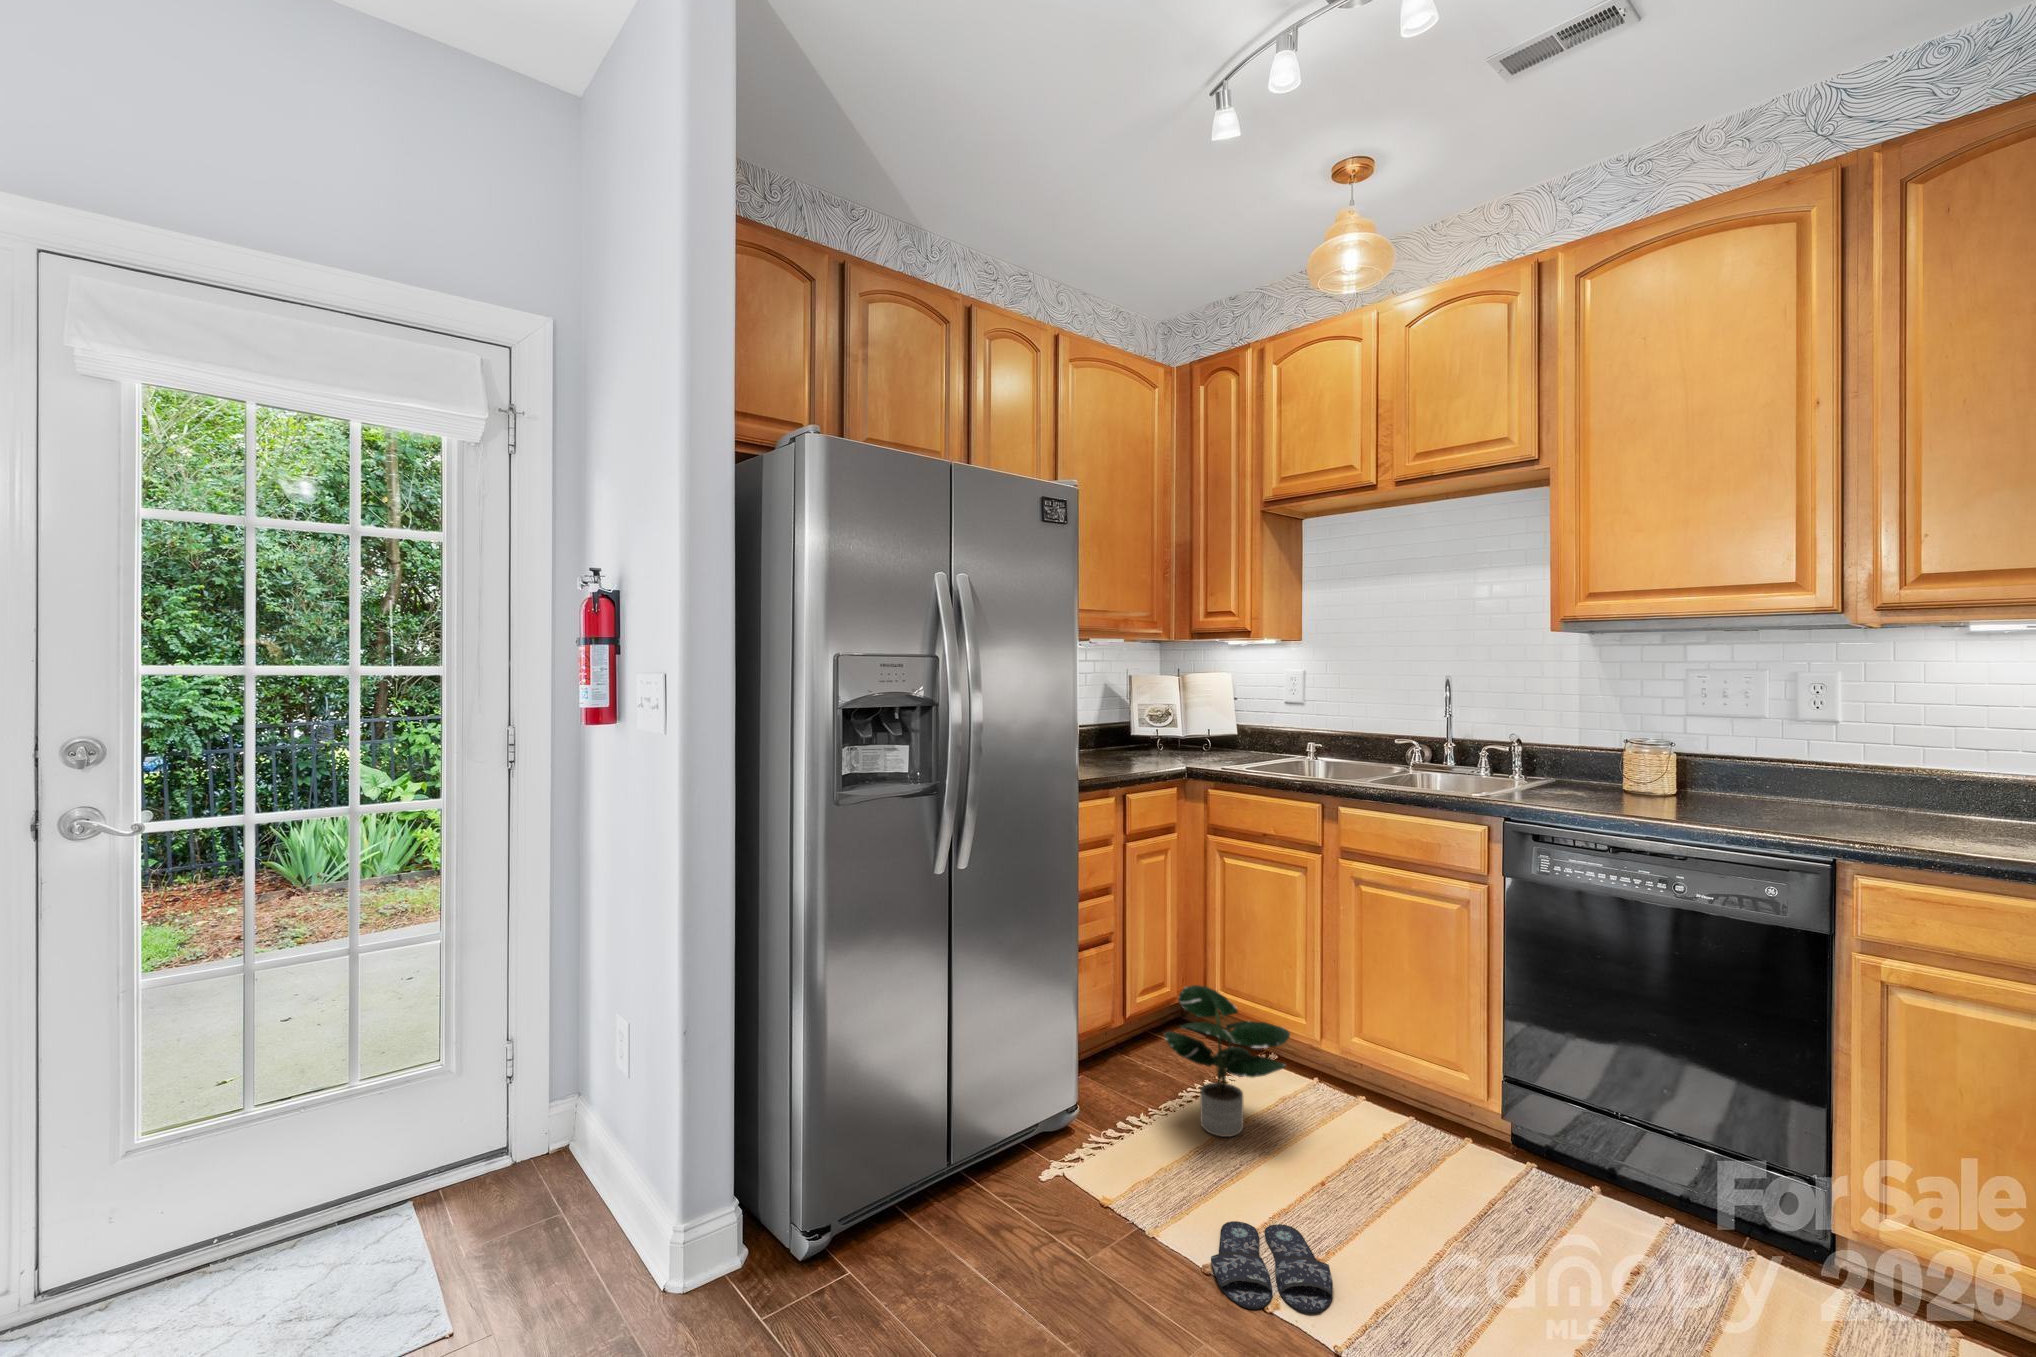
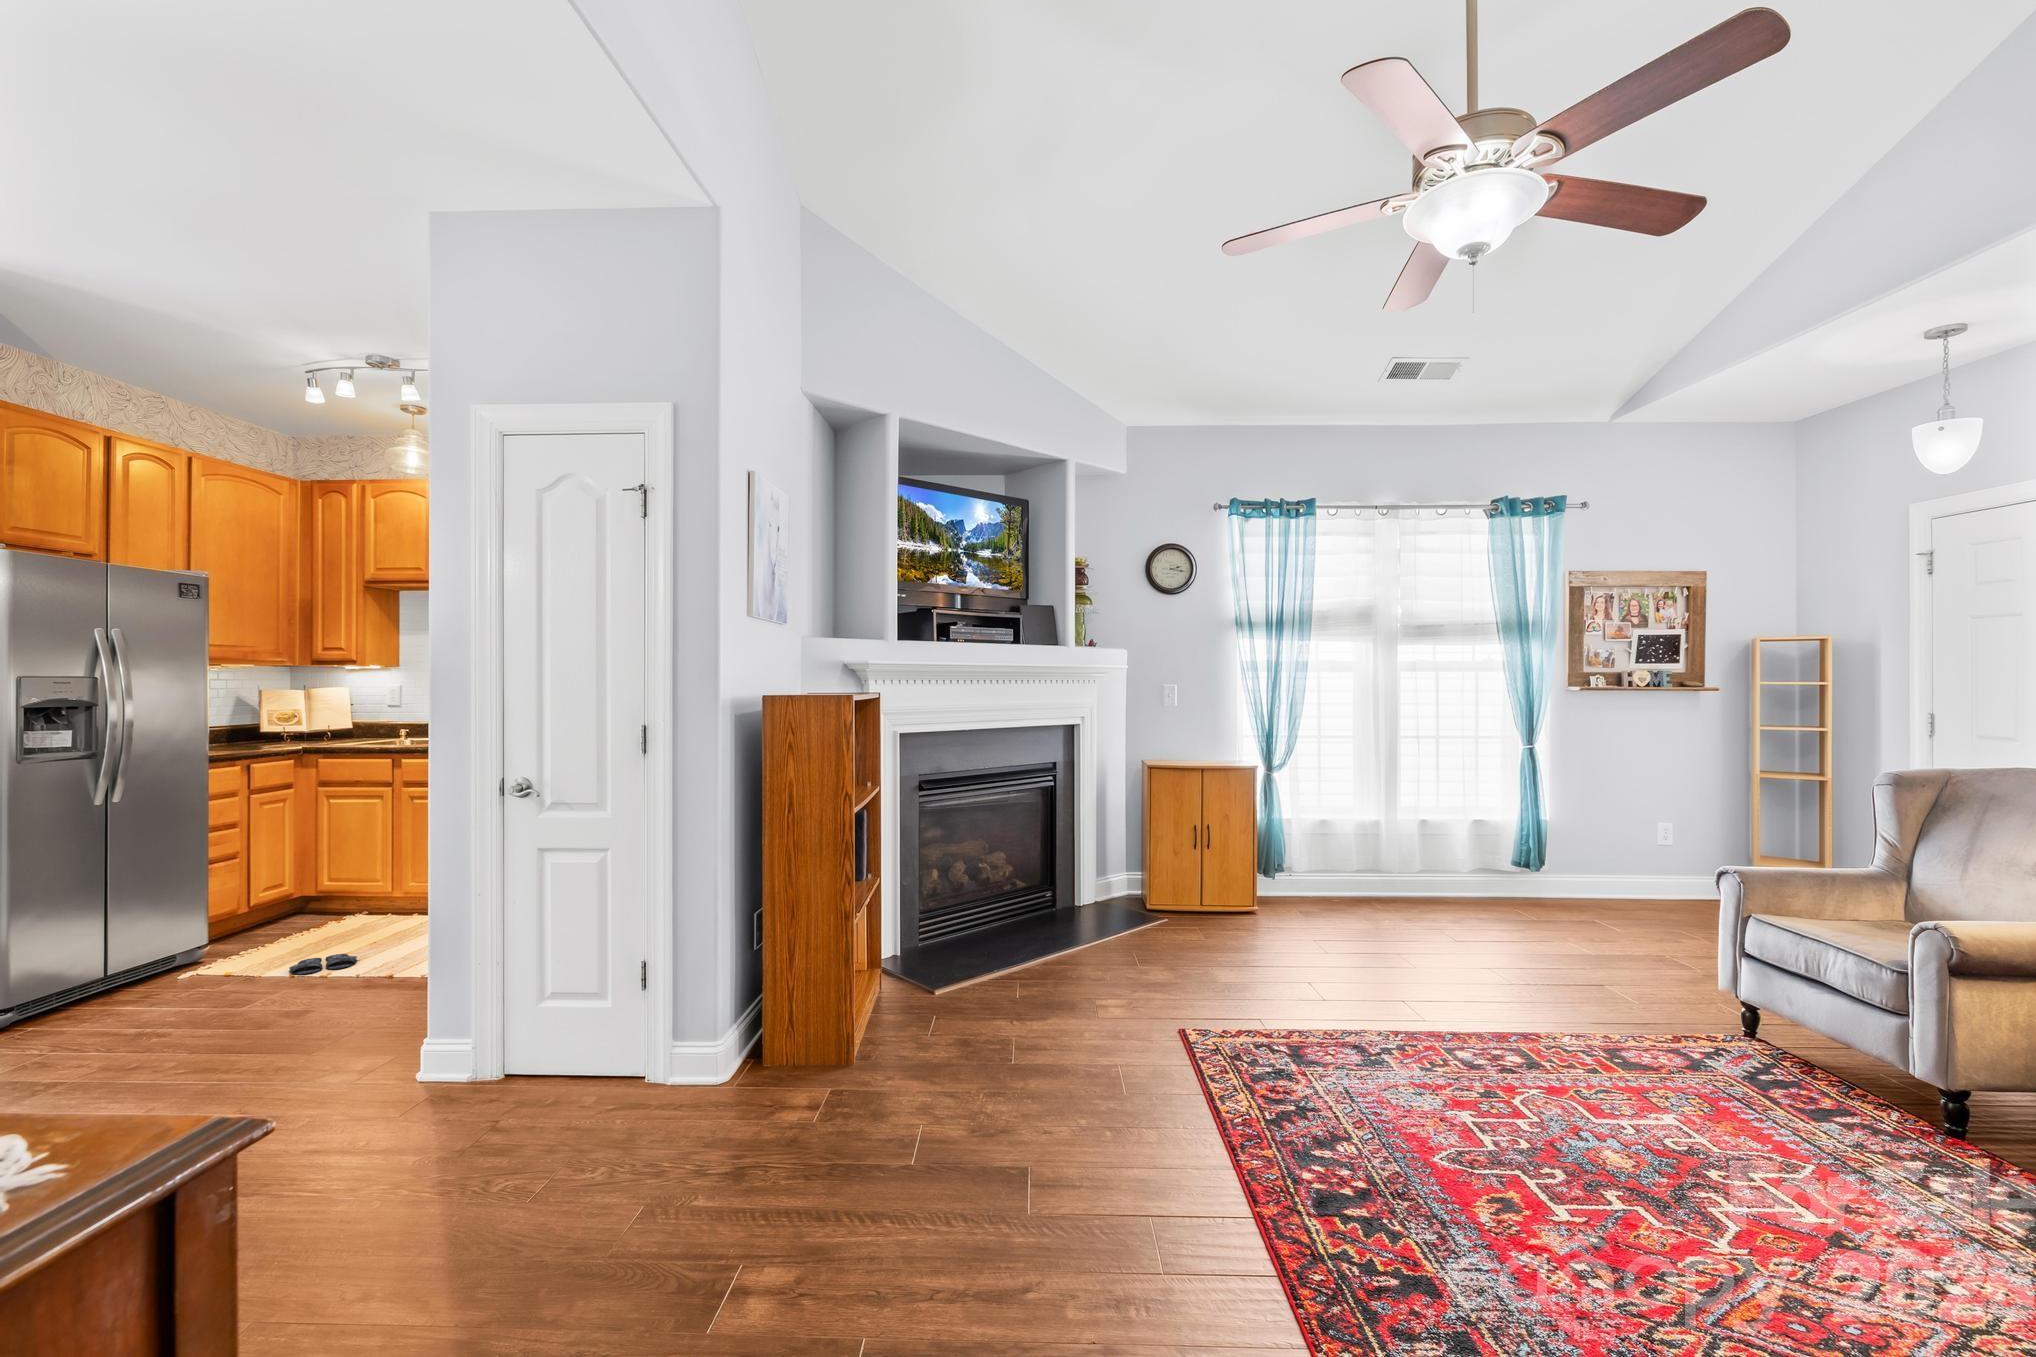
potted plant: present [1165,985,1290,1137] -> none [273,867,360,942]

